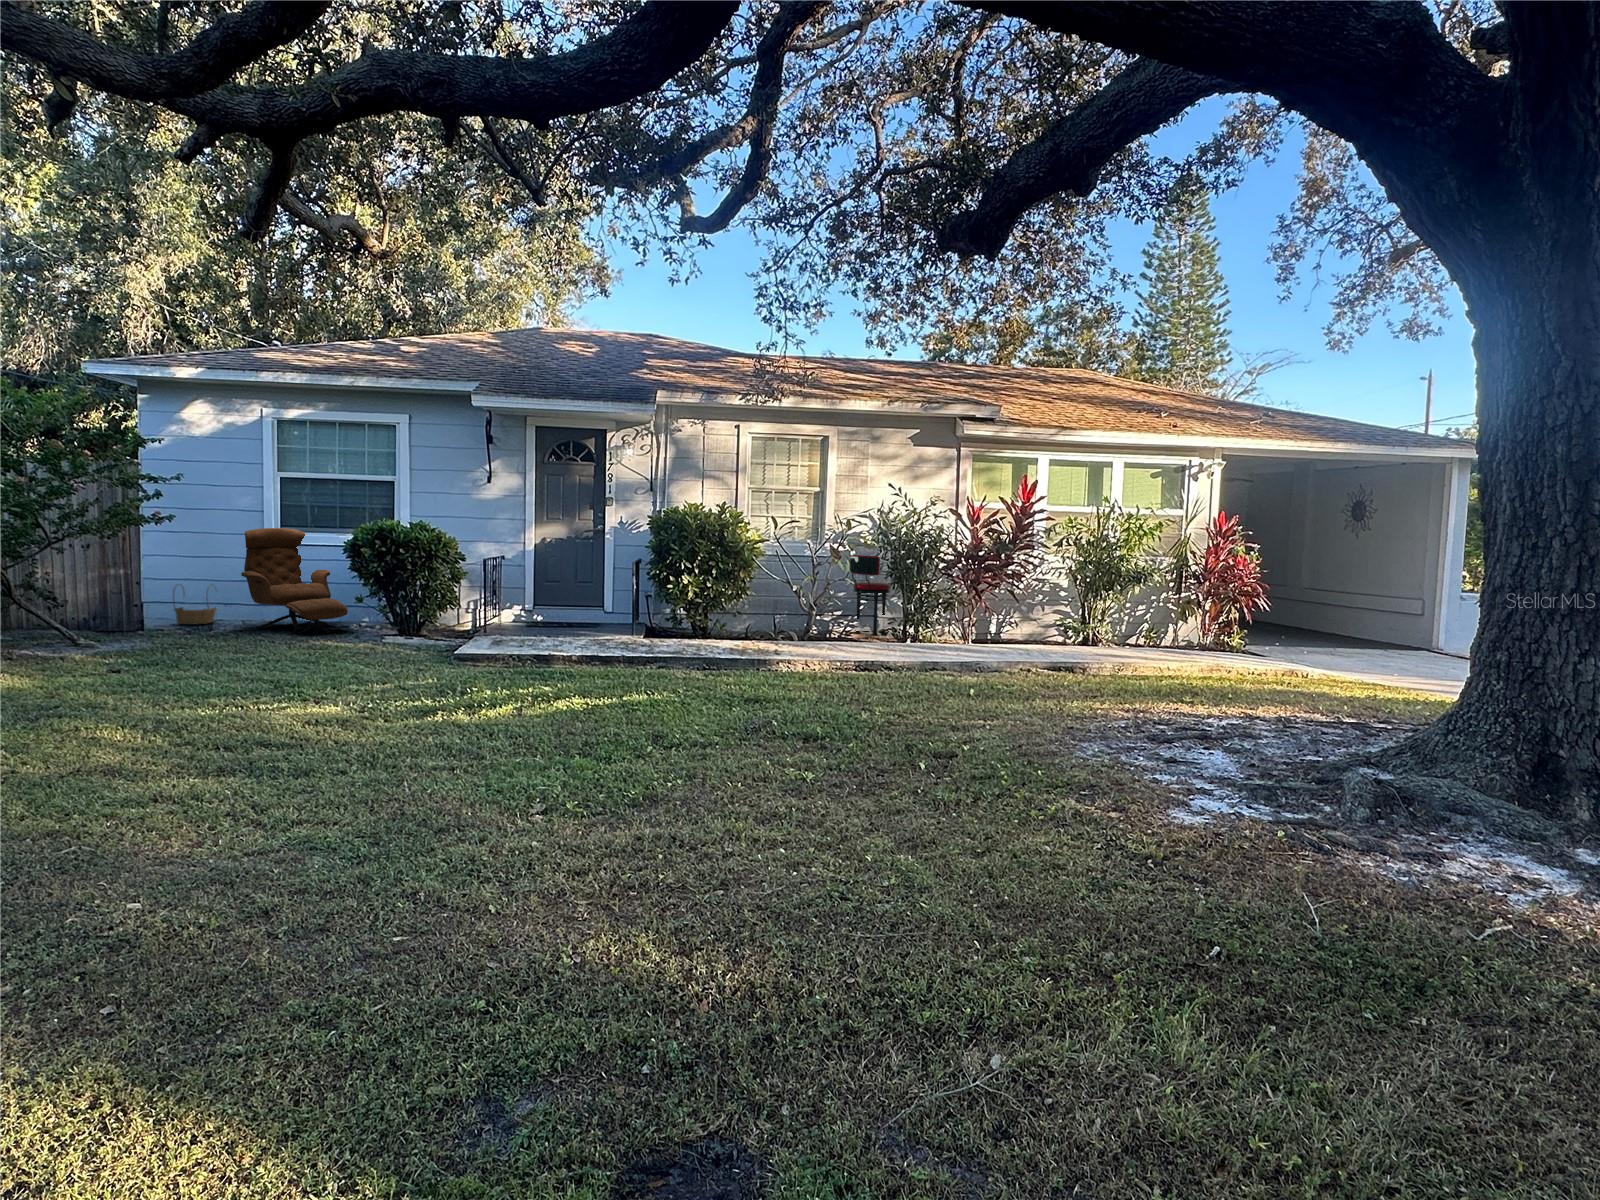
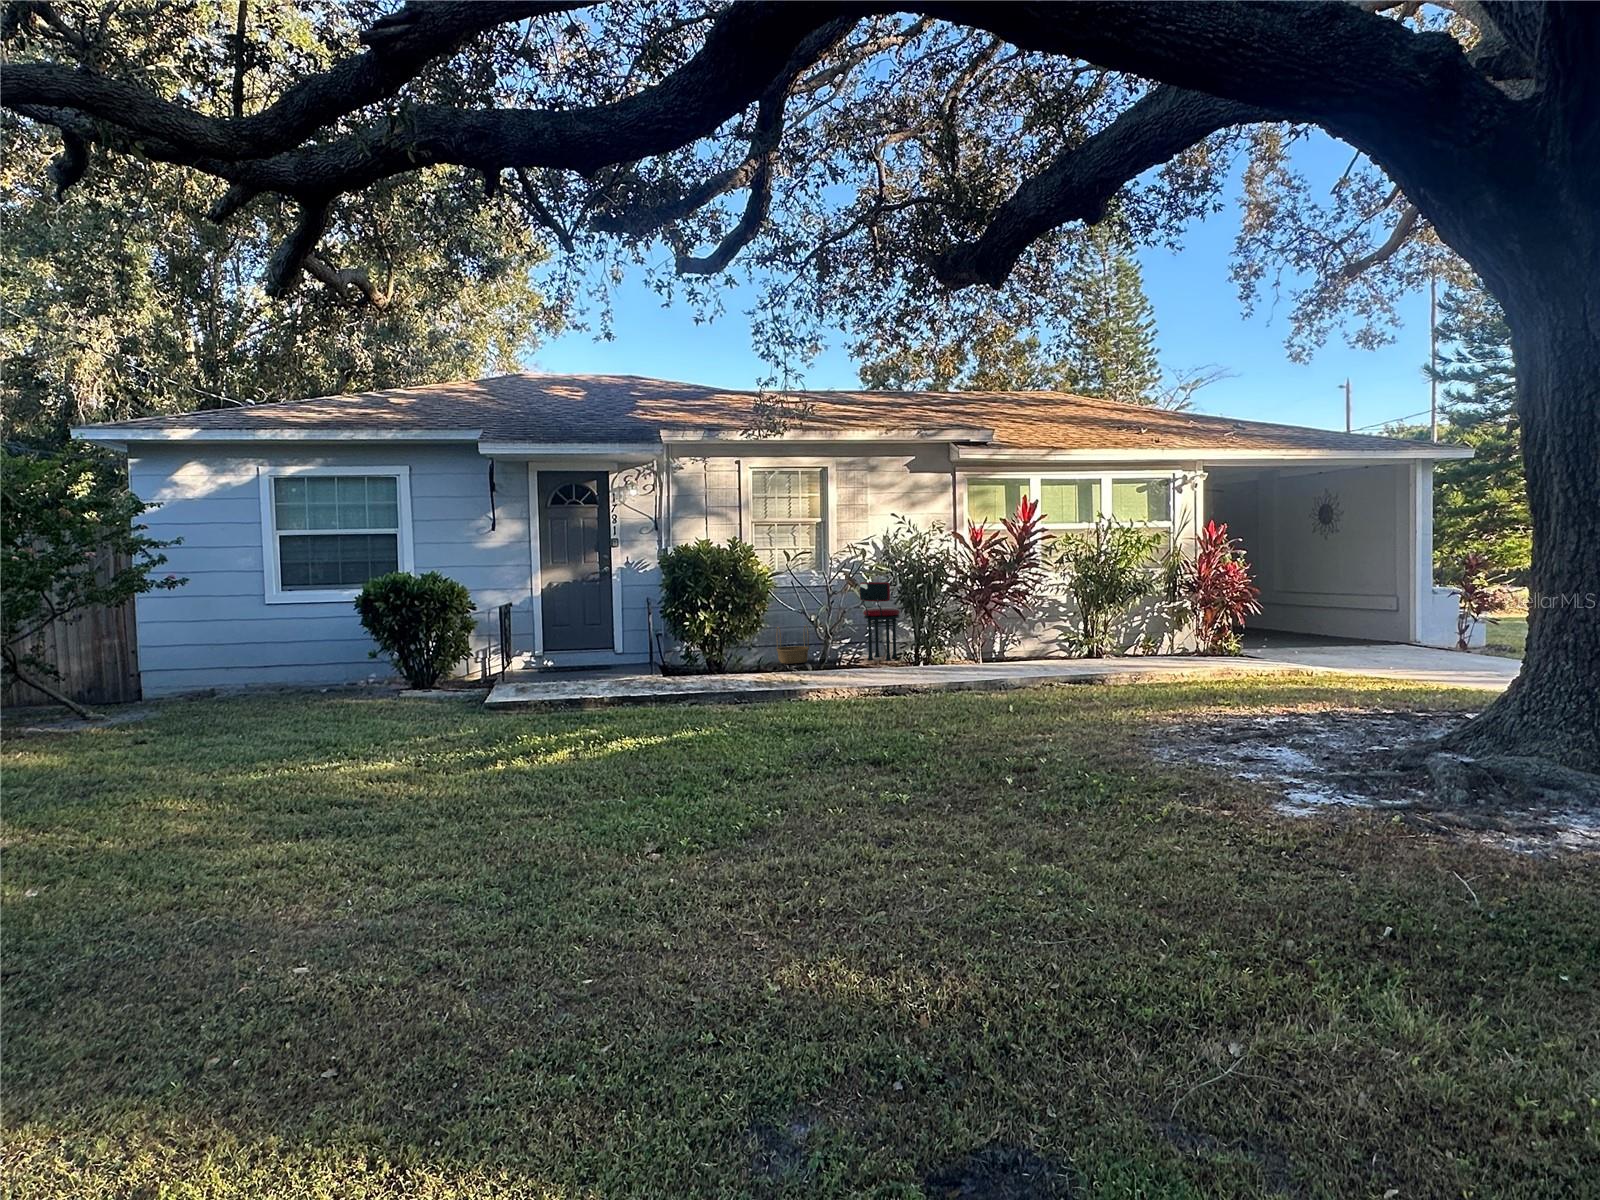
lounge chair: present [241,528,348,634] -> none [240,589,355,696]
basket: present [173,585,216,624] -> present [776,625,809,664]

